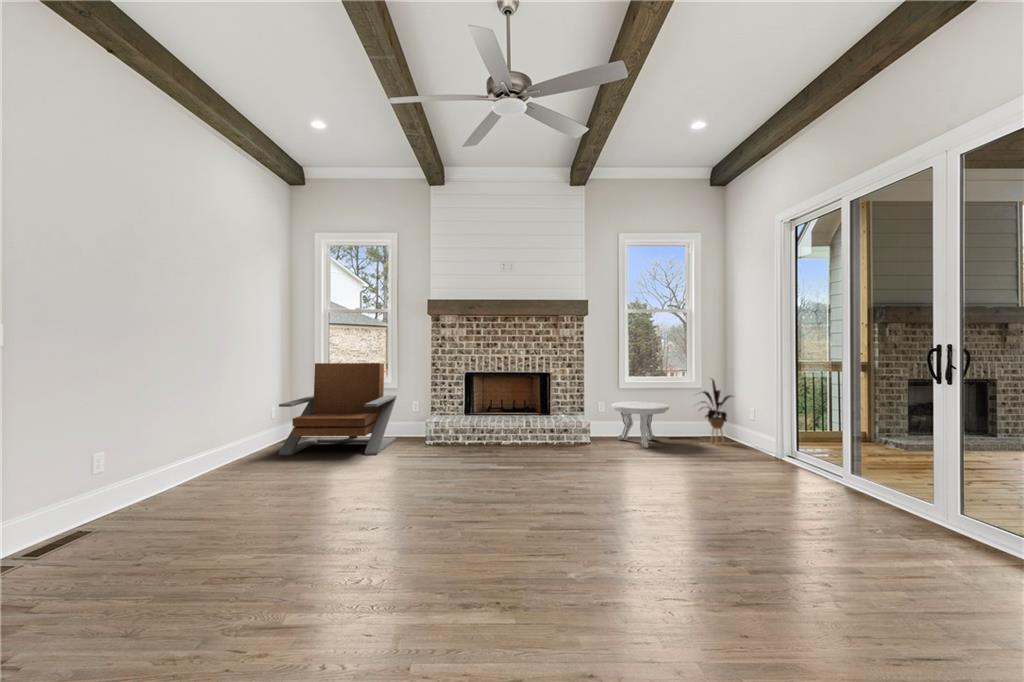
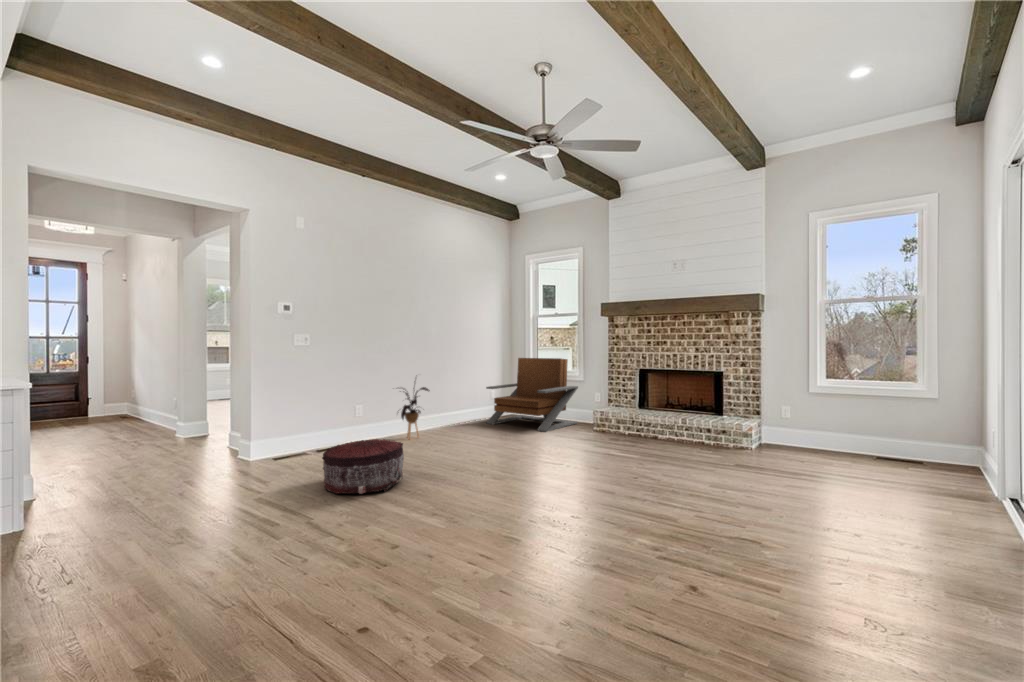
house plant: present [702,379,731,444] -> present [401,387,430,438]
side table: present [612,402,669,448] -> none [784,408,863,463]
pouf: none [150,501,308,619] -> present [322,439,404,494]

